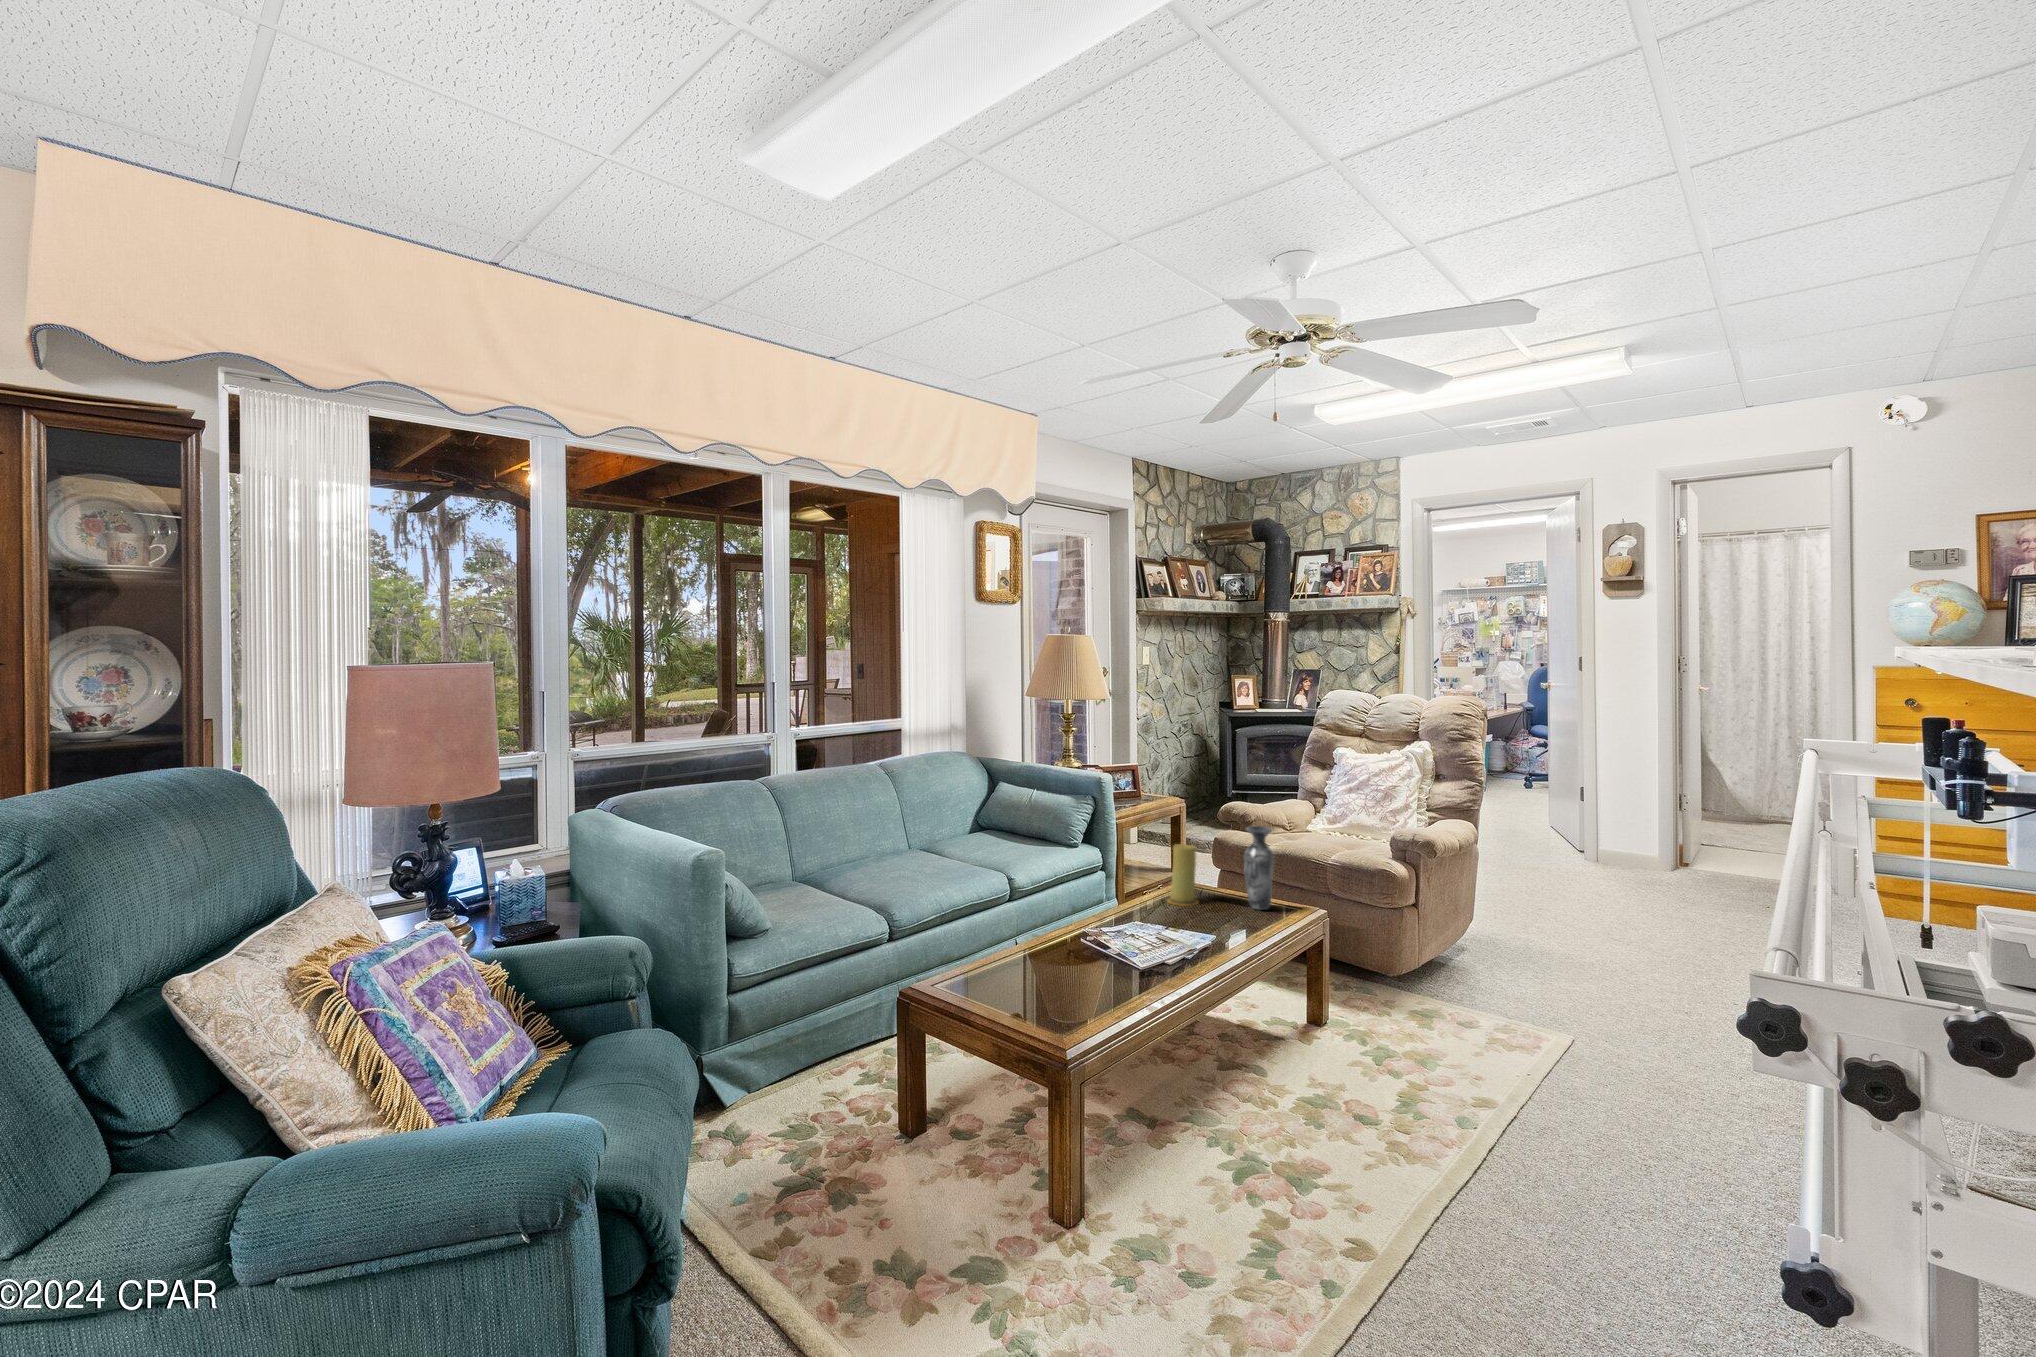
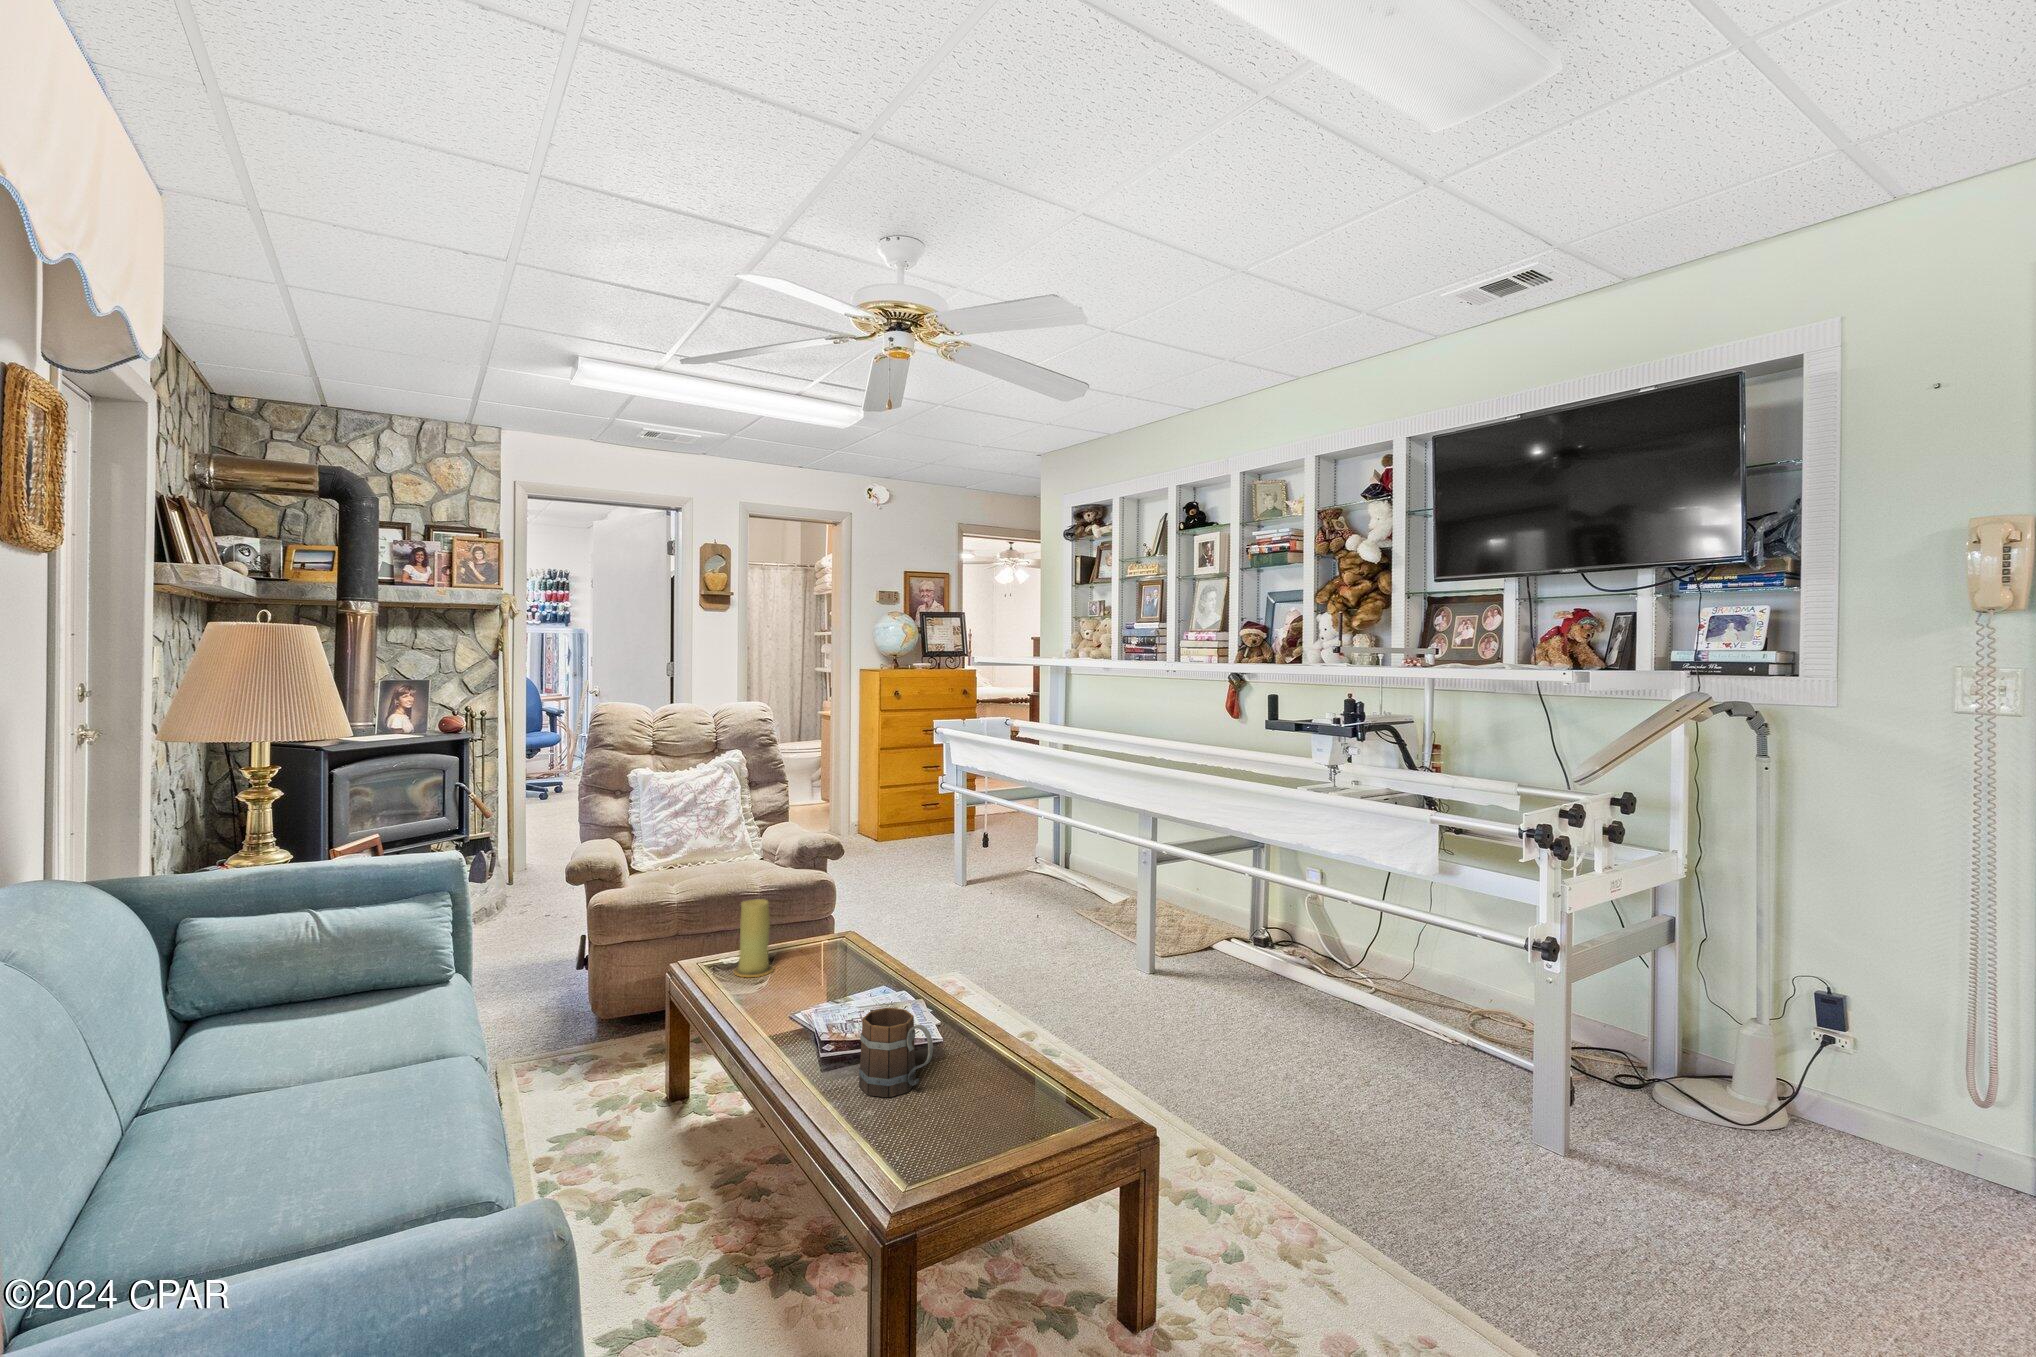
vase: present [1244,826,1274,910] -> none [811,855,843,947]
mug: none [1017,912,1057,975] -> present [859,1008,933,1097]

